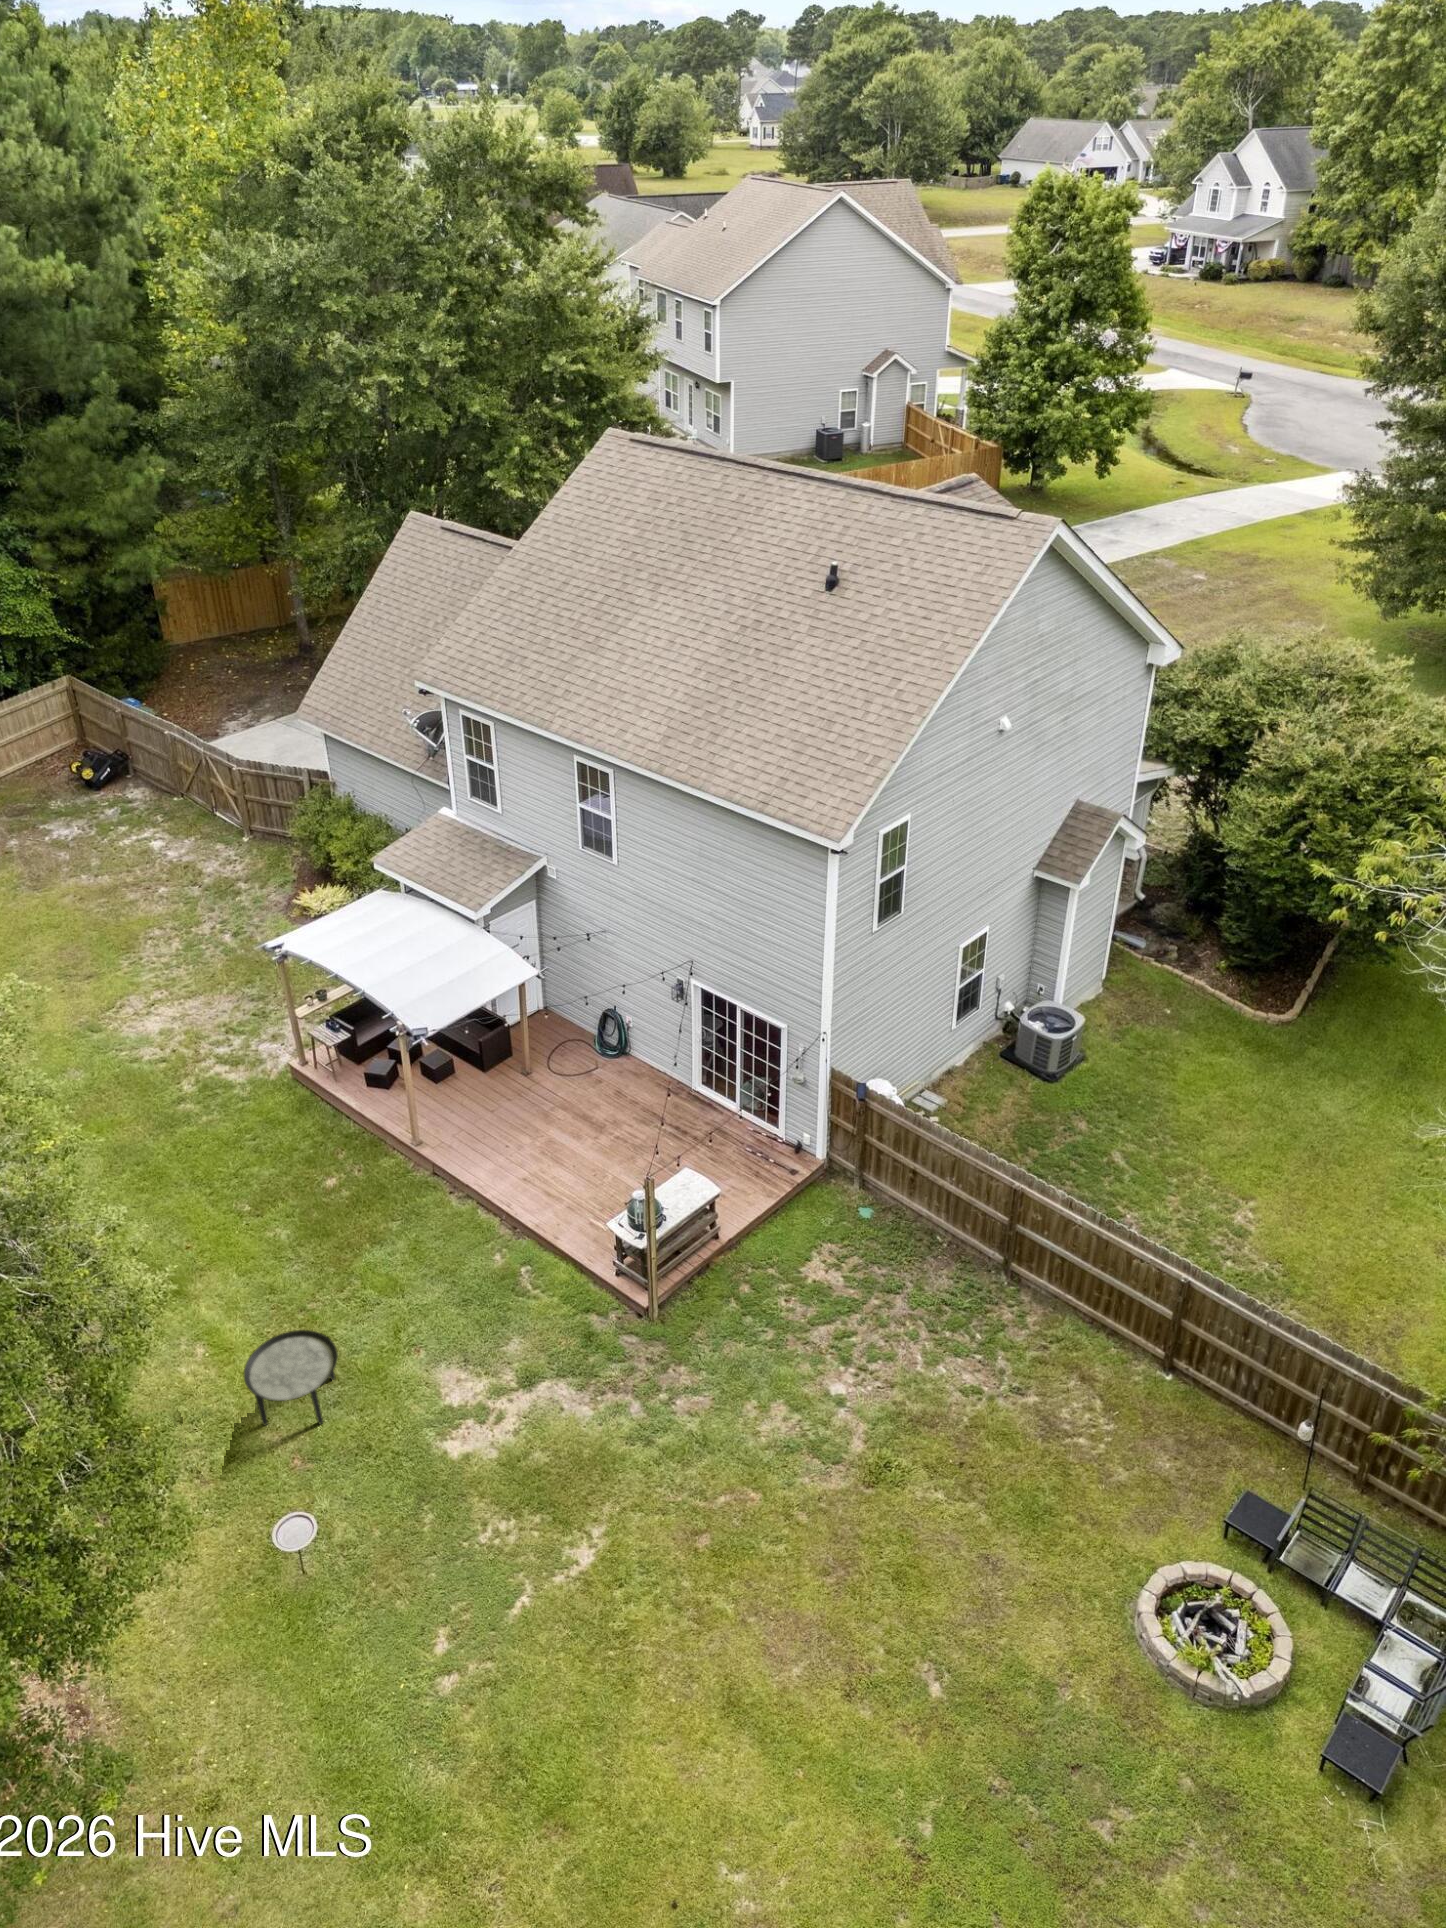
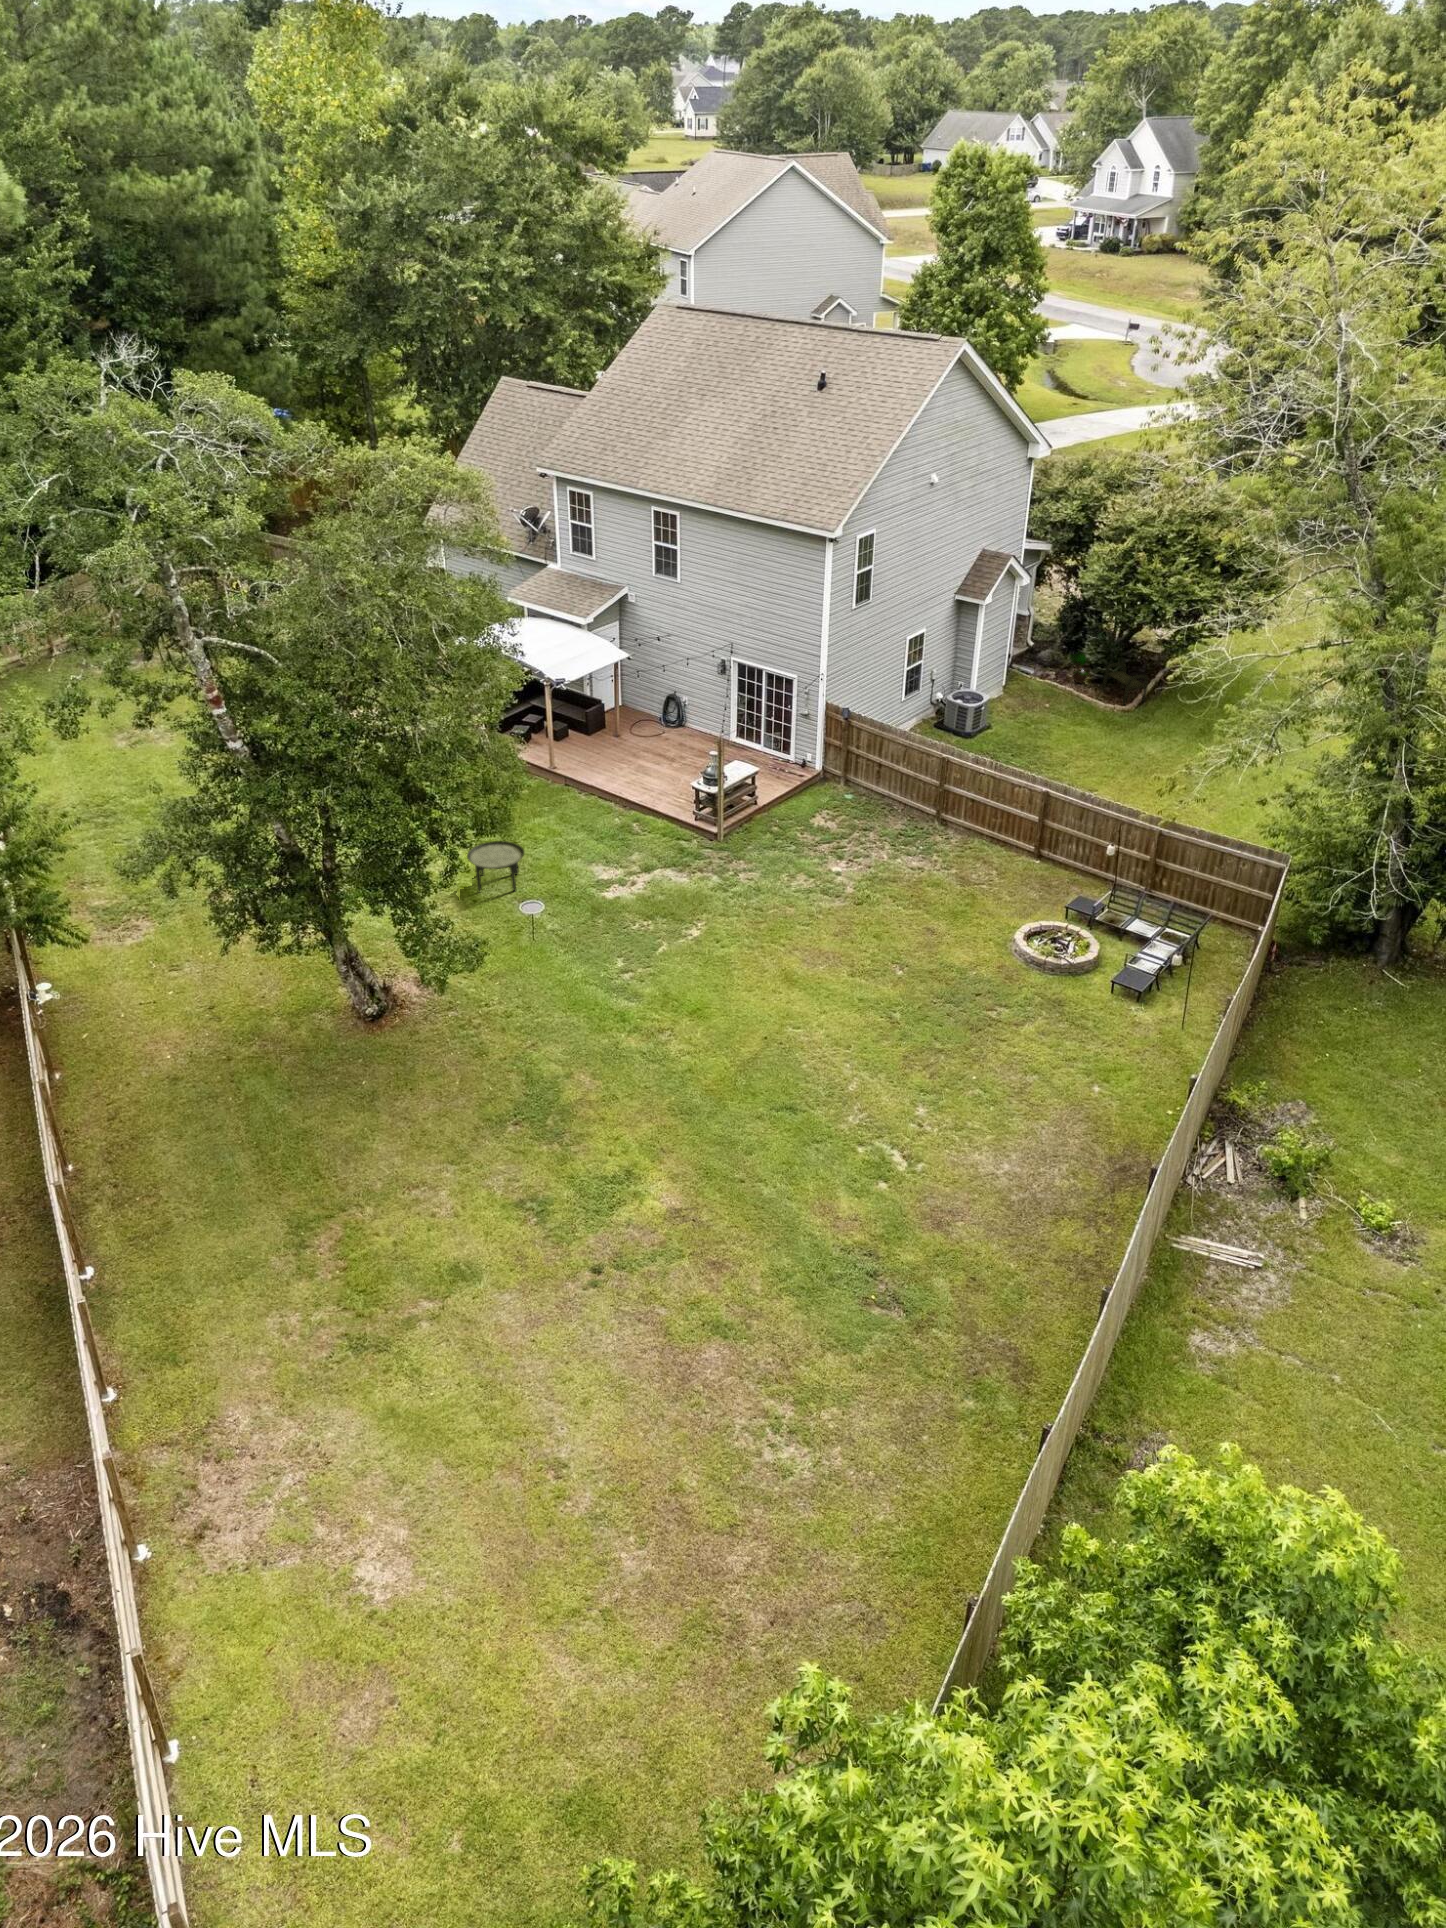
potted tree: none [1199,924,1231,970] -> present [1070,653,1088,683]
bench: none [1250,947,1323,1016] -> present [1102,663,1148,705]

